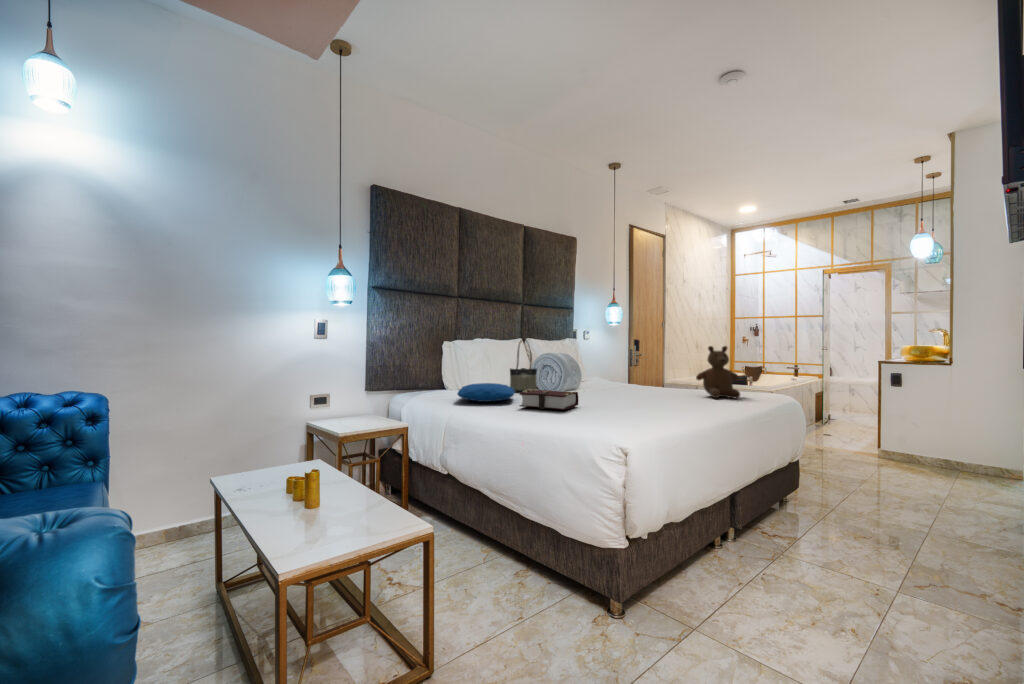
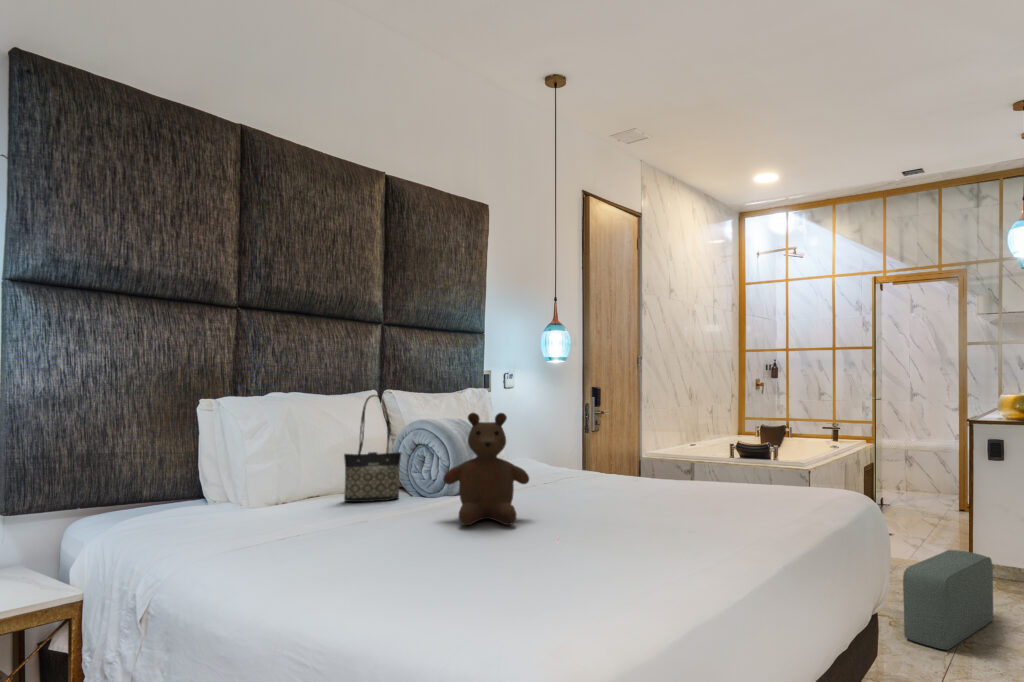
teddy bear: present [696,346,740,398] -> present [443,413,529,525]
pillow: present [457,383,515,402] -> none [200,494,342,540]
book: present [519,389,578,410] -> none [332,512,469,570]
pouf: none [818,432,878,483] -> present [903,550,994,650]

